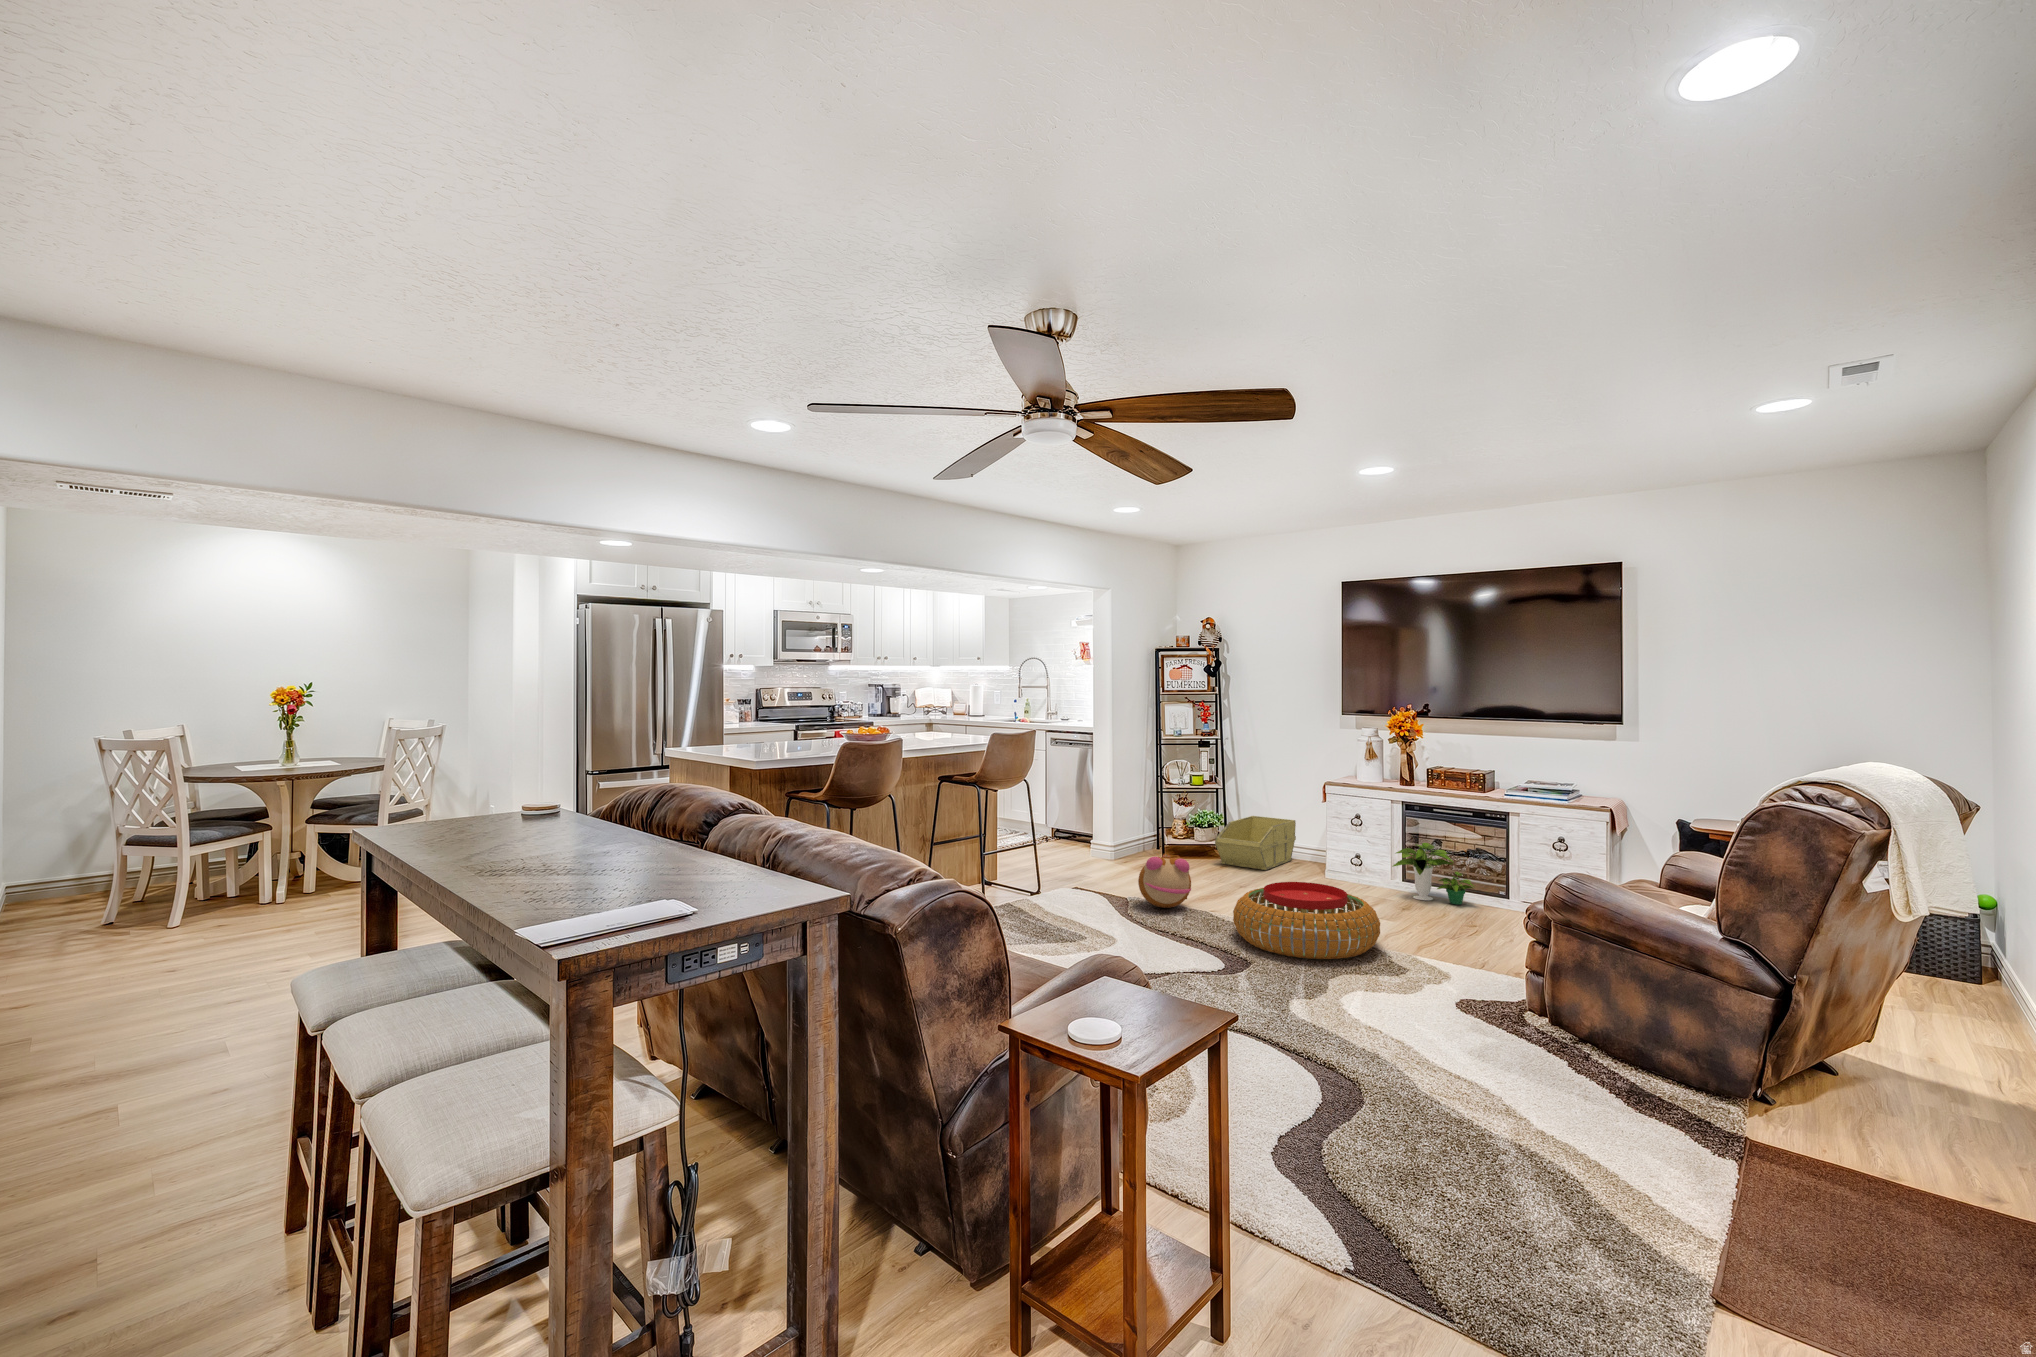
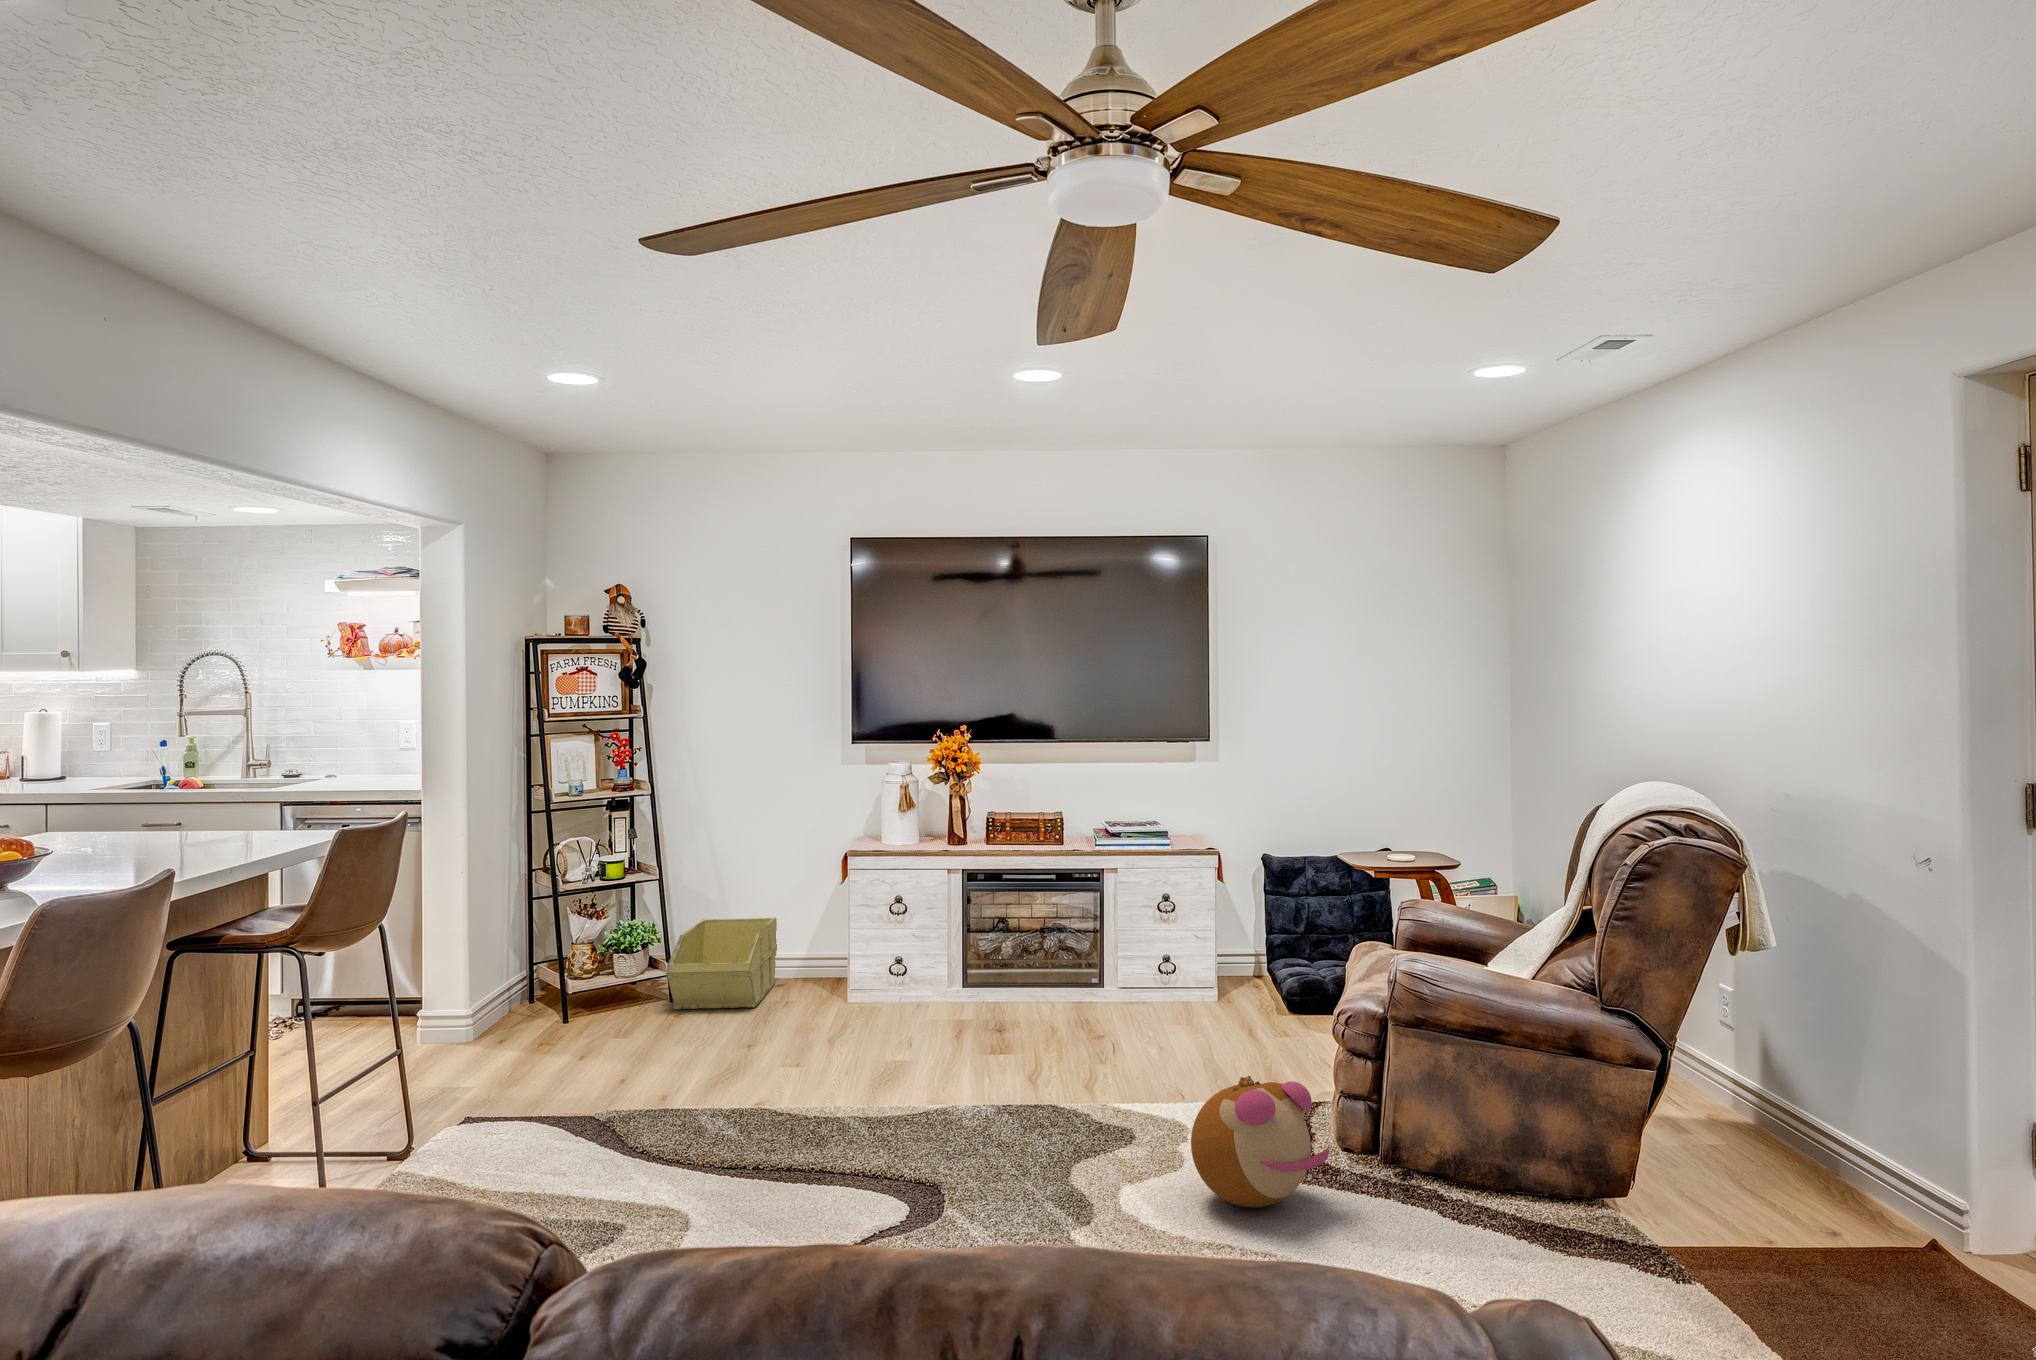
potted plant: present [1393,843,1474,905] -> none [963,925,1075,1011]
plush toy: present [1138,854,1191,908] -> present [1191,1076,1329,1208]
pouf: present [1233,882,1380,959] -> none [819,1015,1054,1151]

